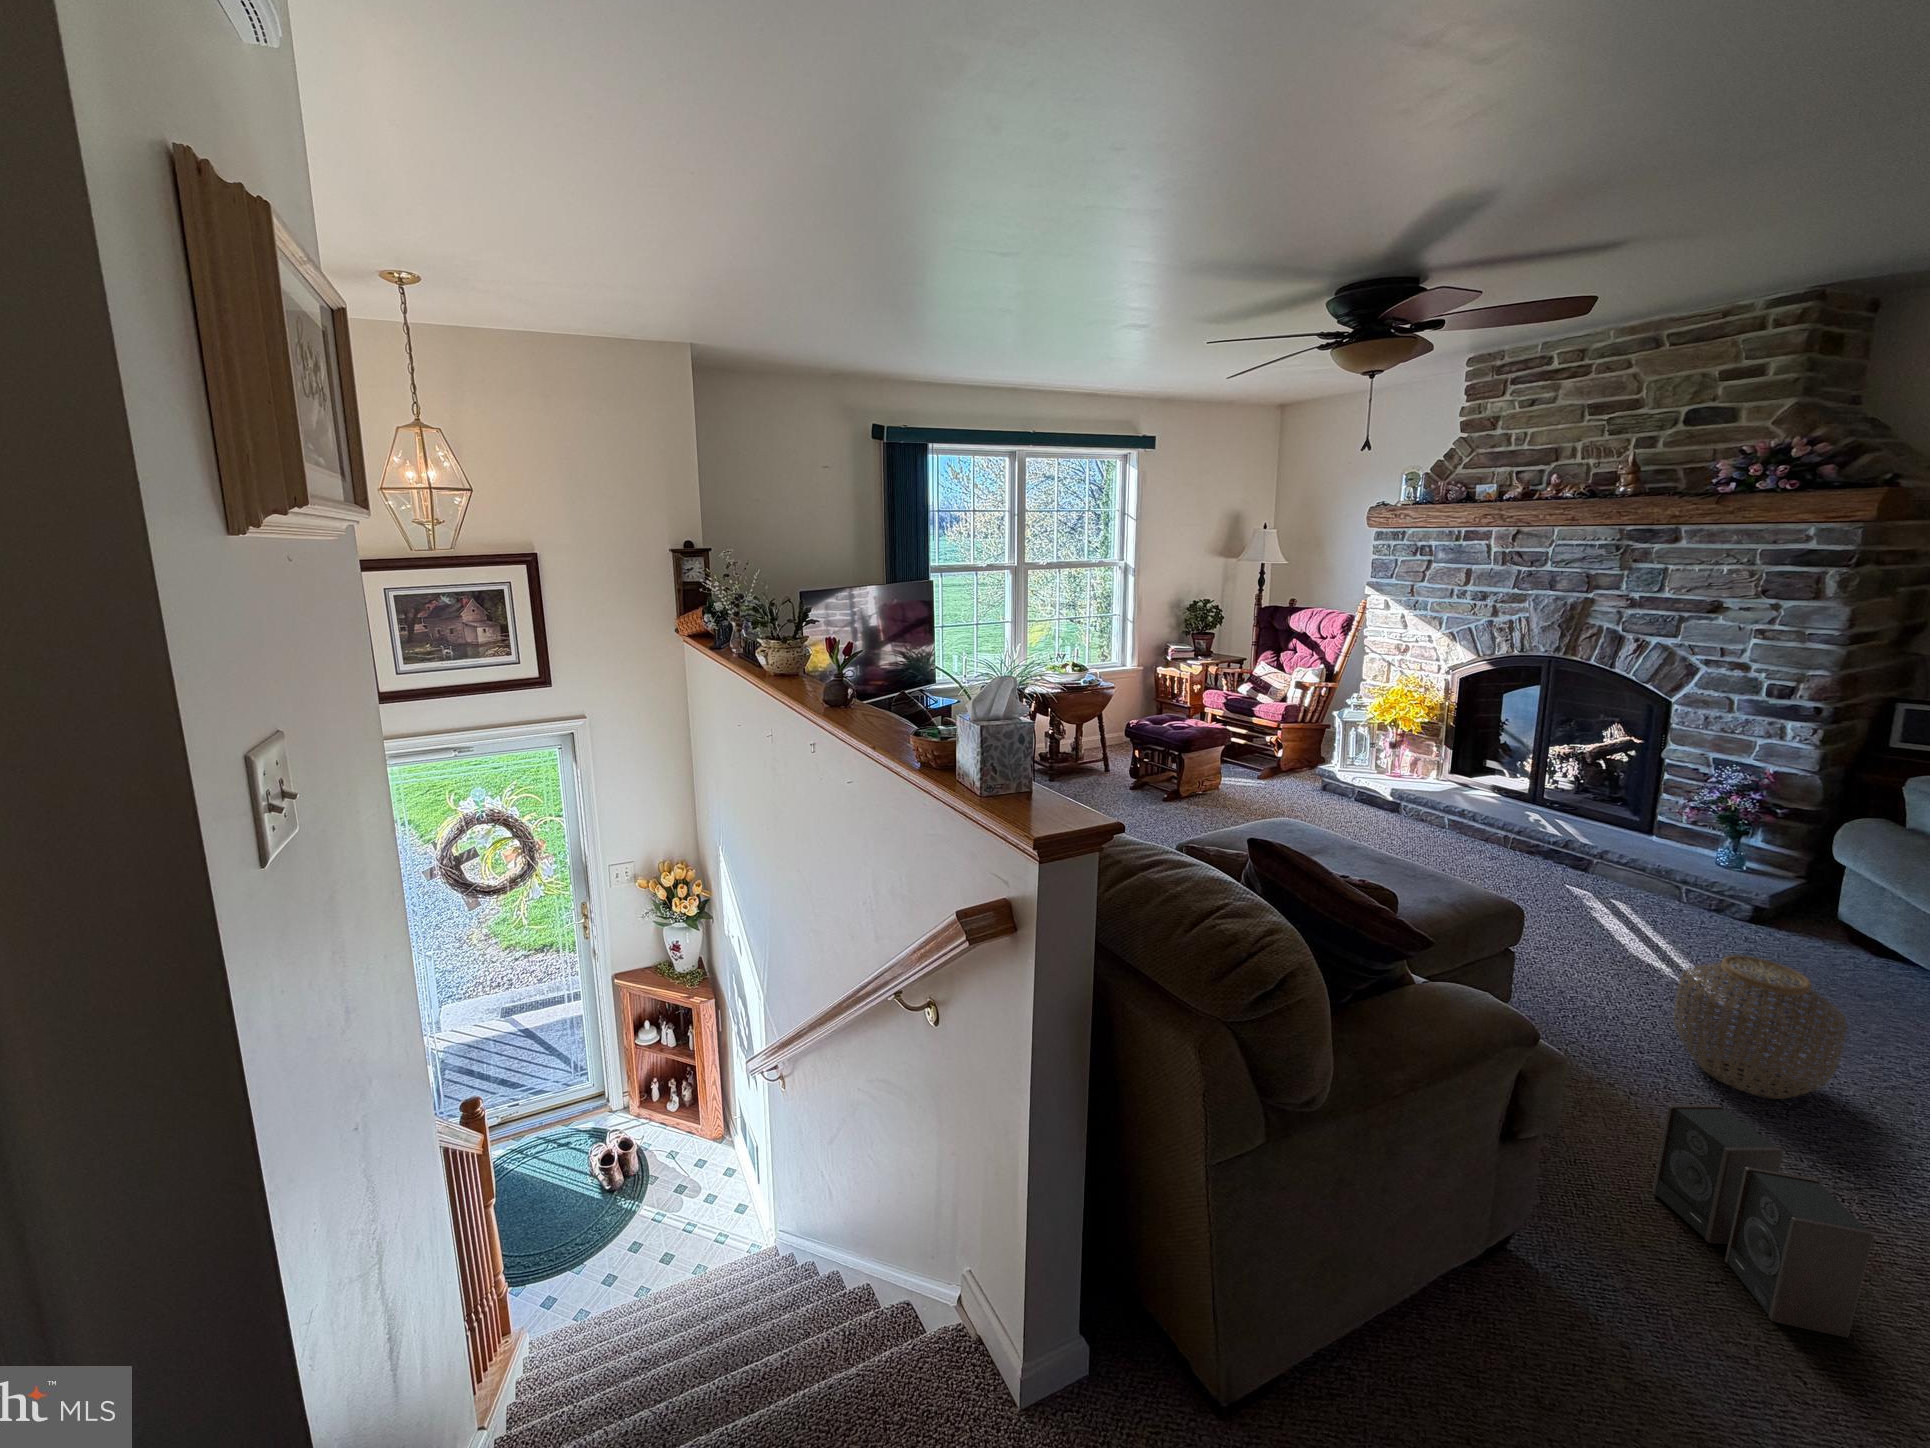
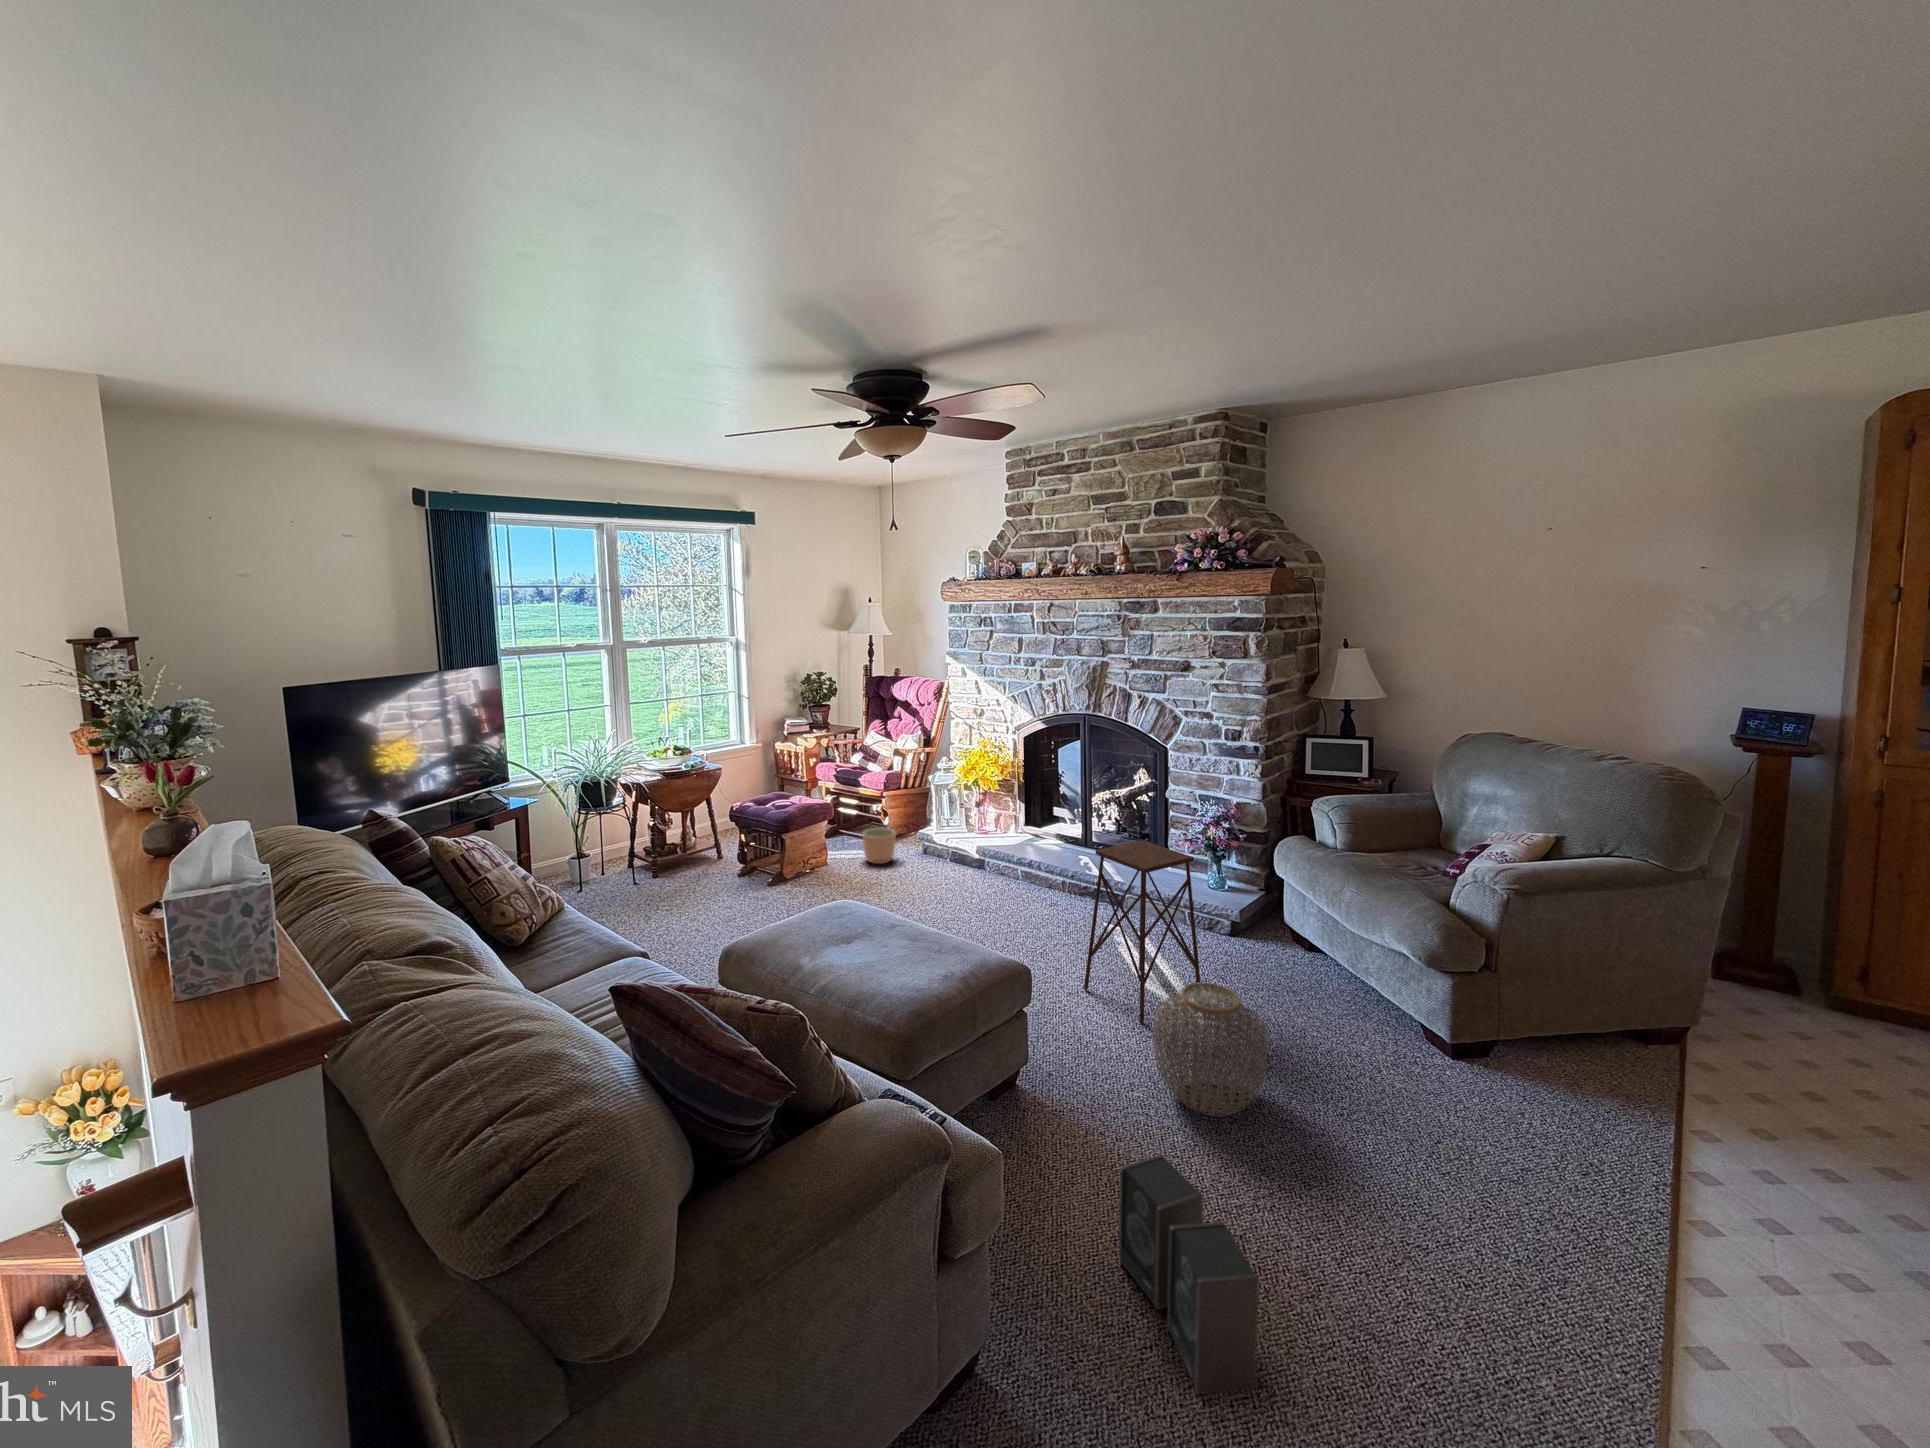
planter: none [1259,759,1296,795] -> present [863,828,895,864]
side table: none [1555,800,1731,992] -> present [1084,840,1202,1024]

